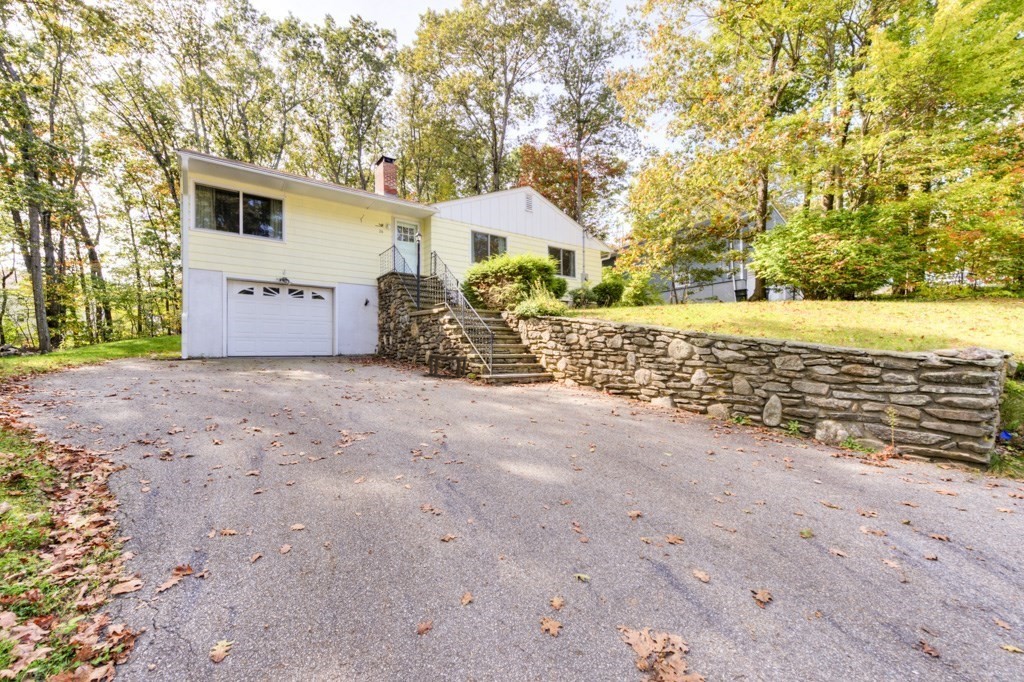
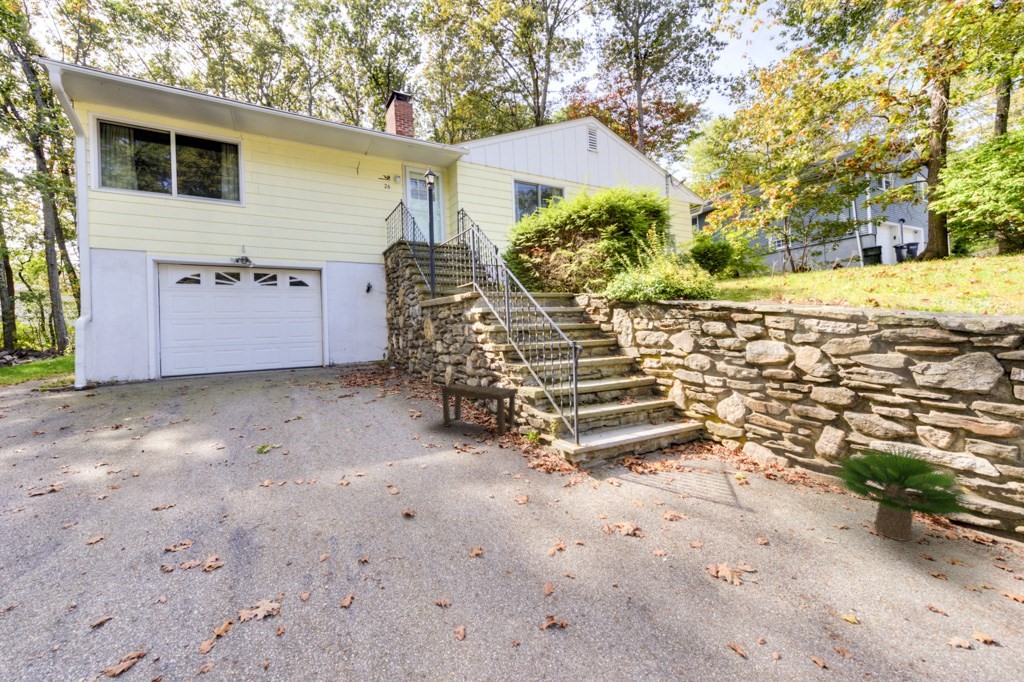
potted plant: none [577,367,614,397] -> present [838,448,969,541]

